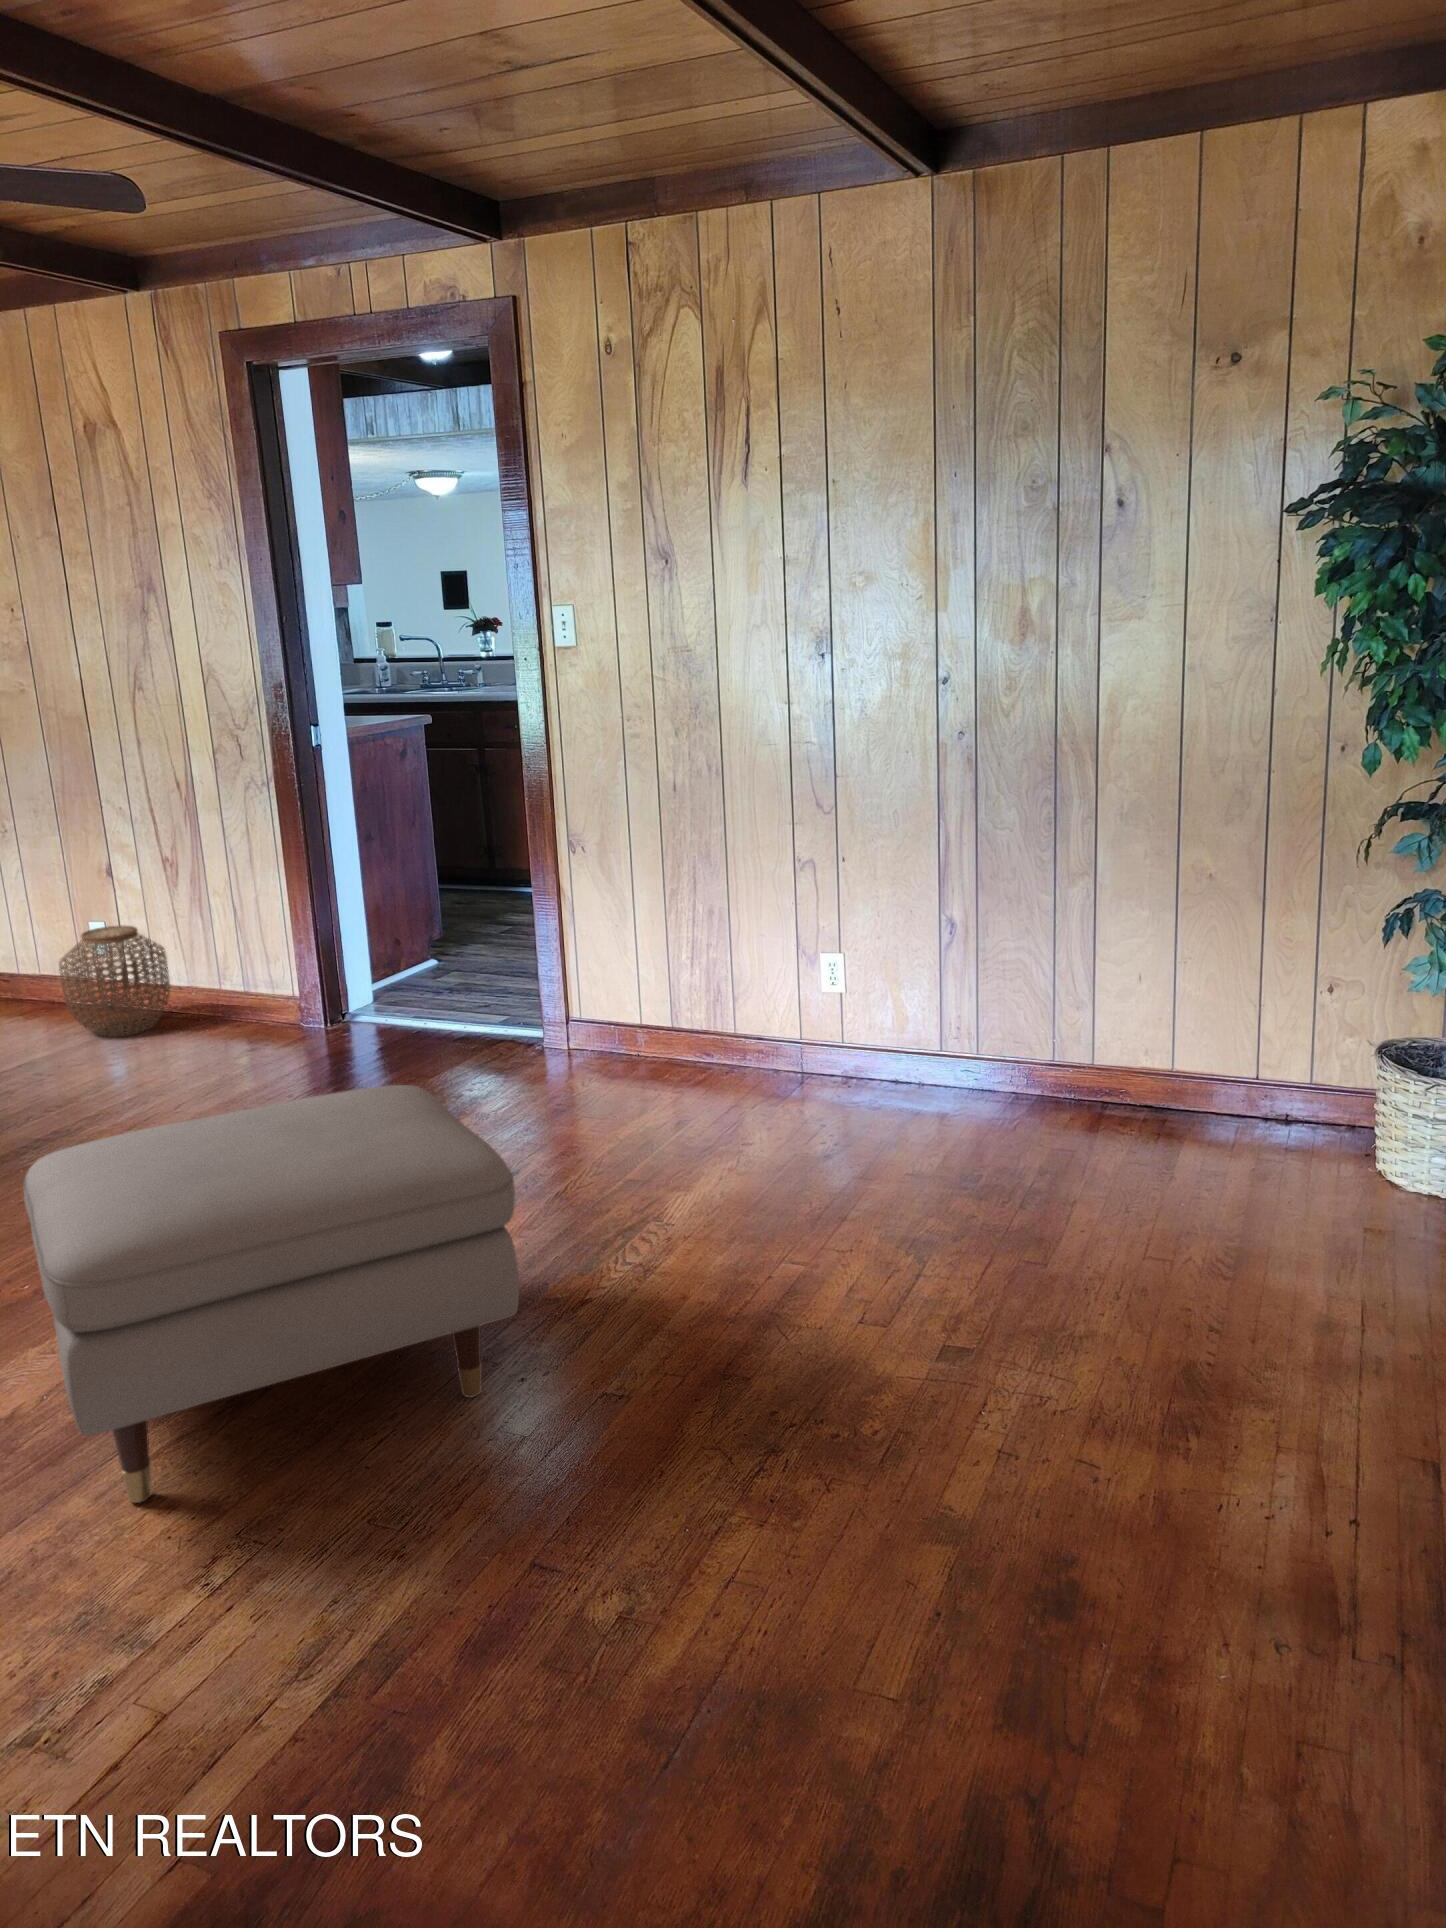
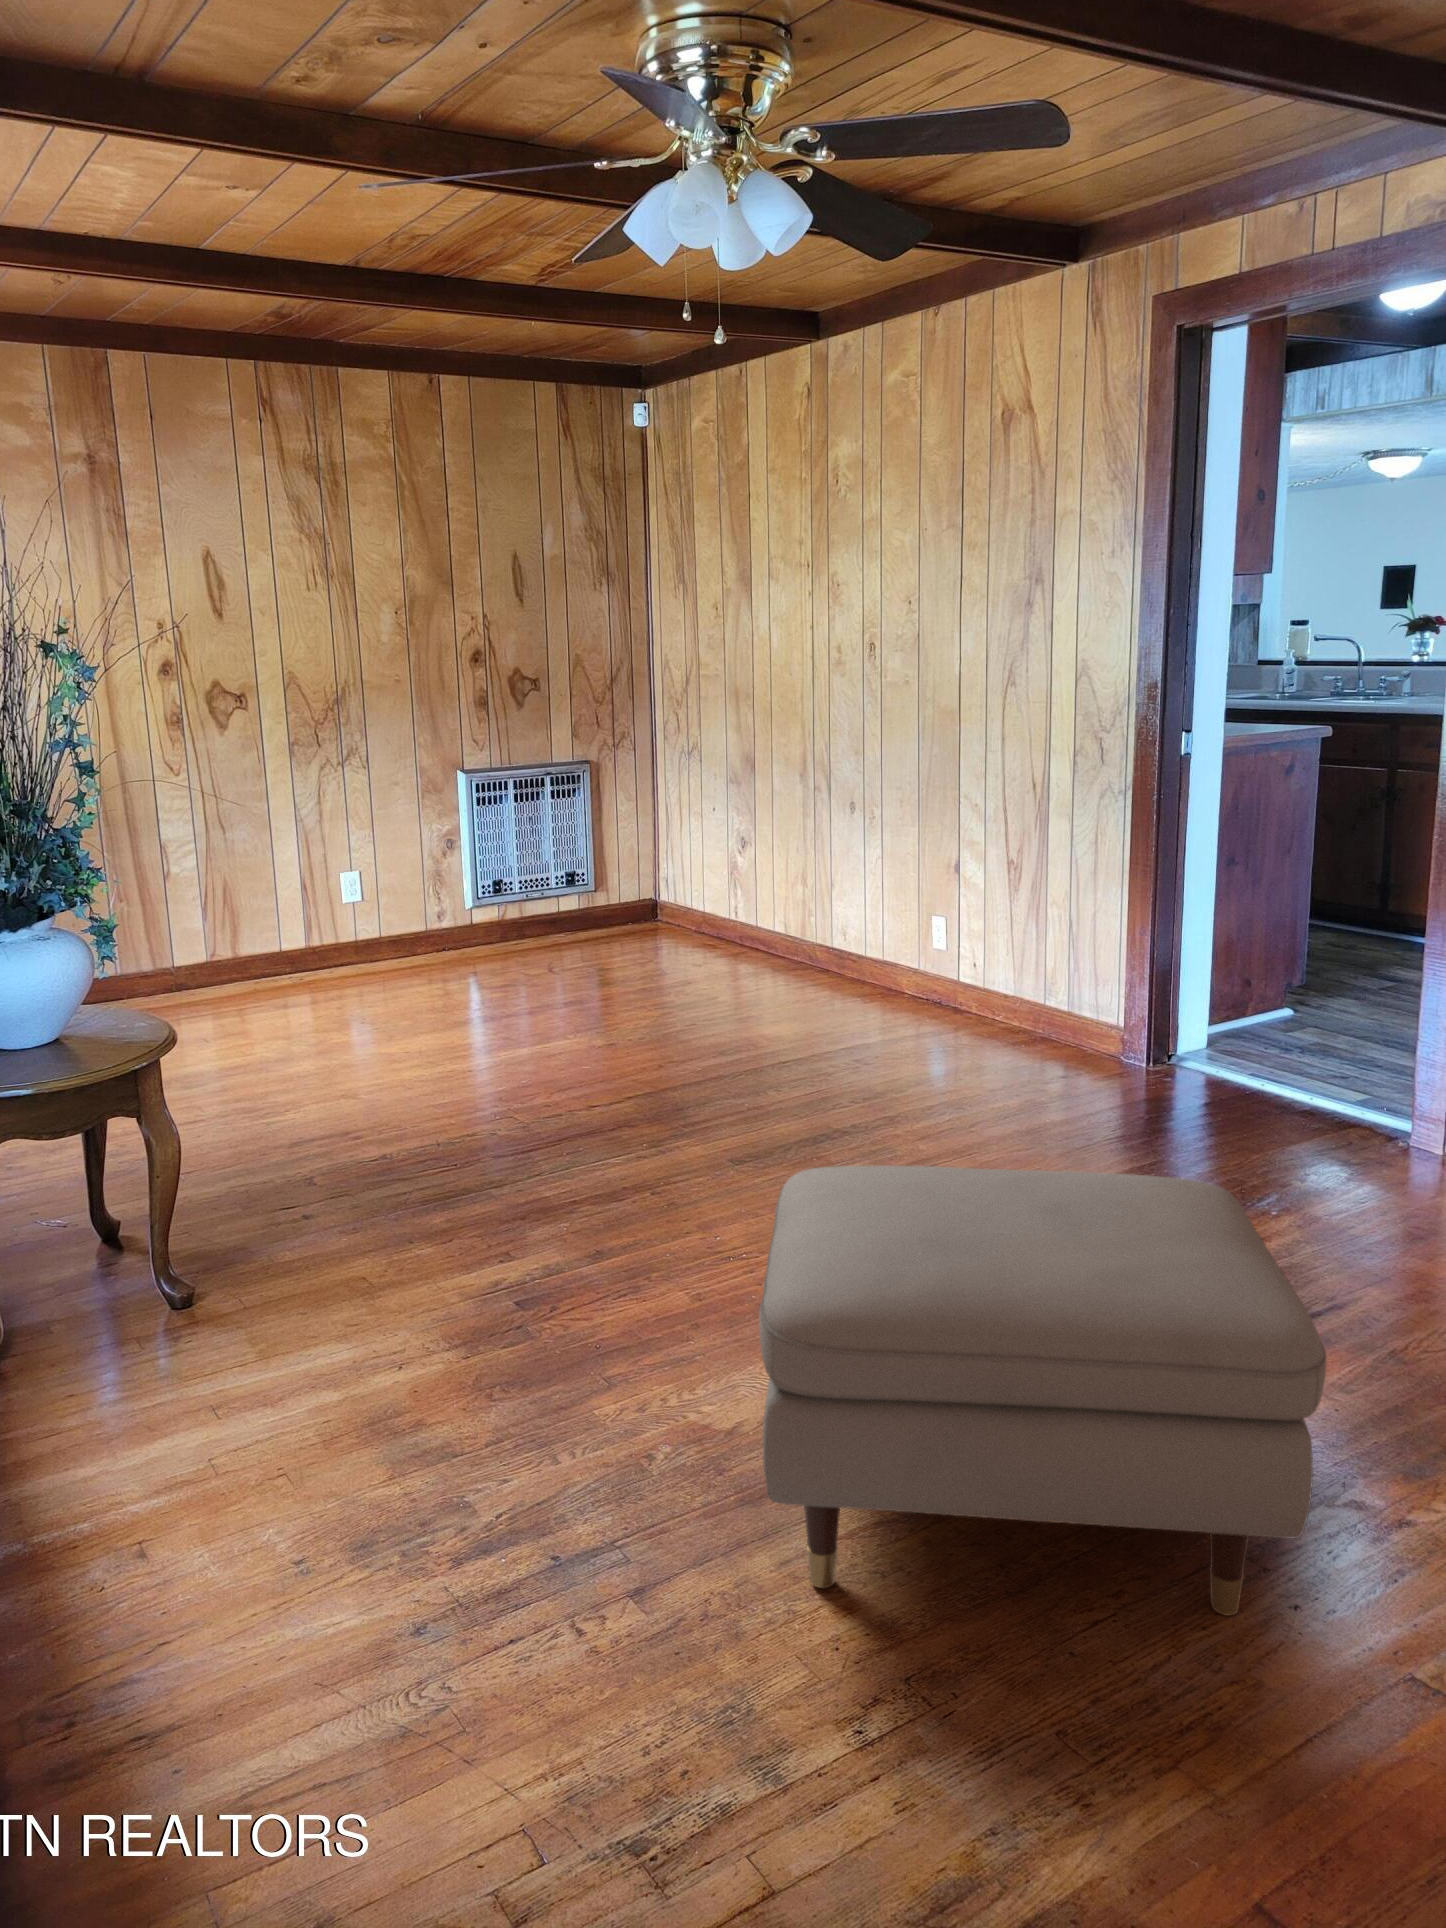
woven basket: present [59,926,170,1037] -> none [898,920,999,1032]

